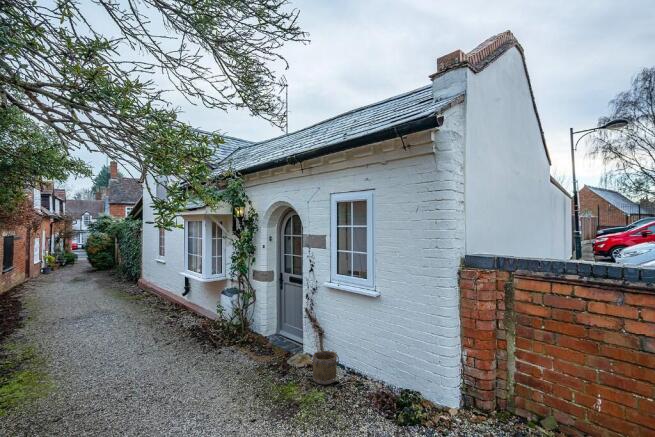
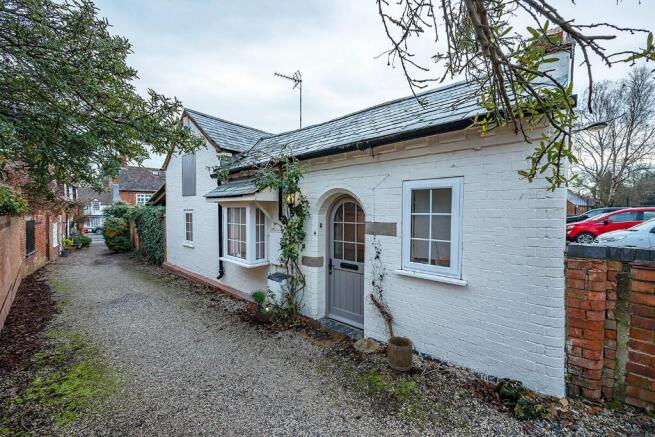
potted tree: none [199,301,222,338] -> present [251,291,272,322]

